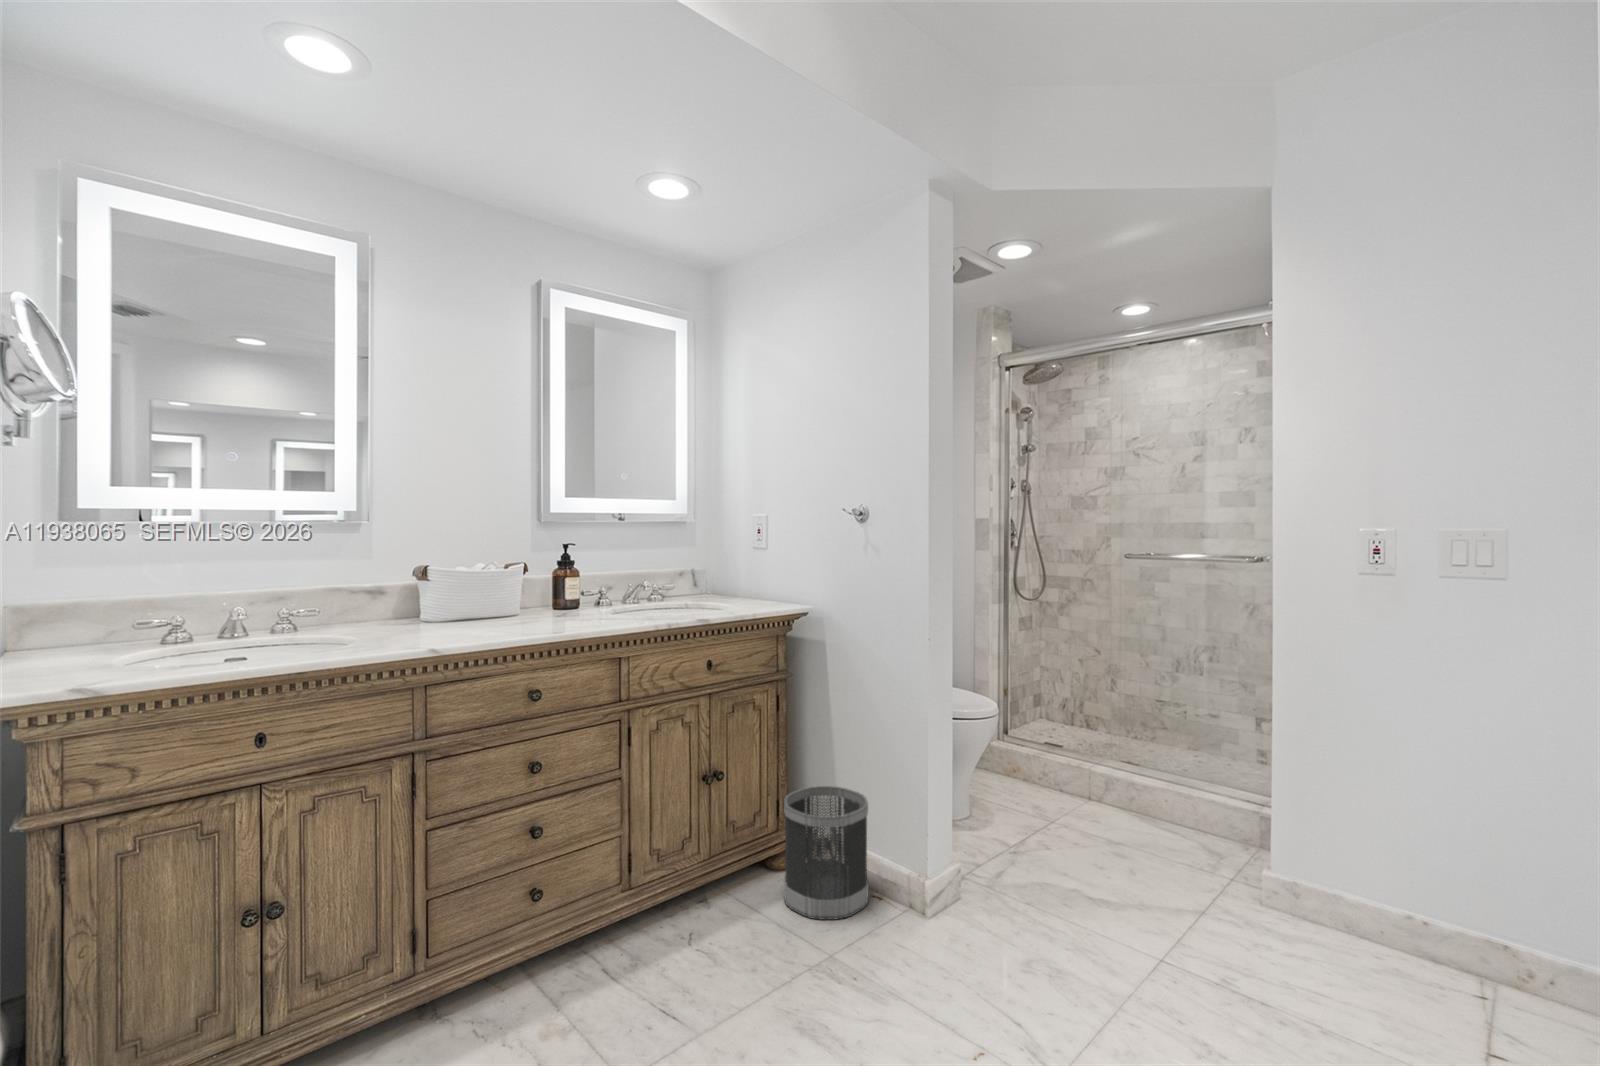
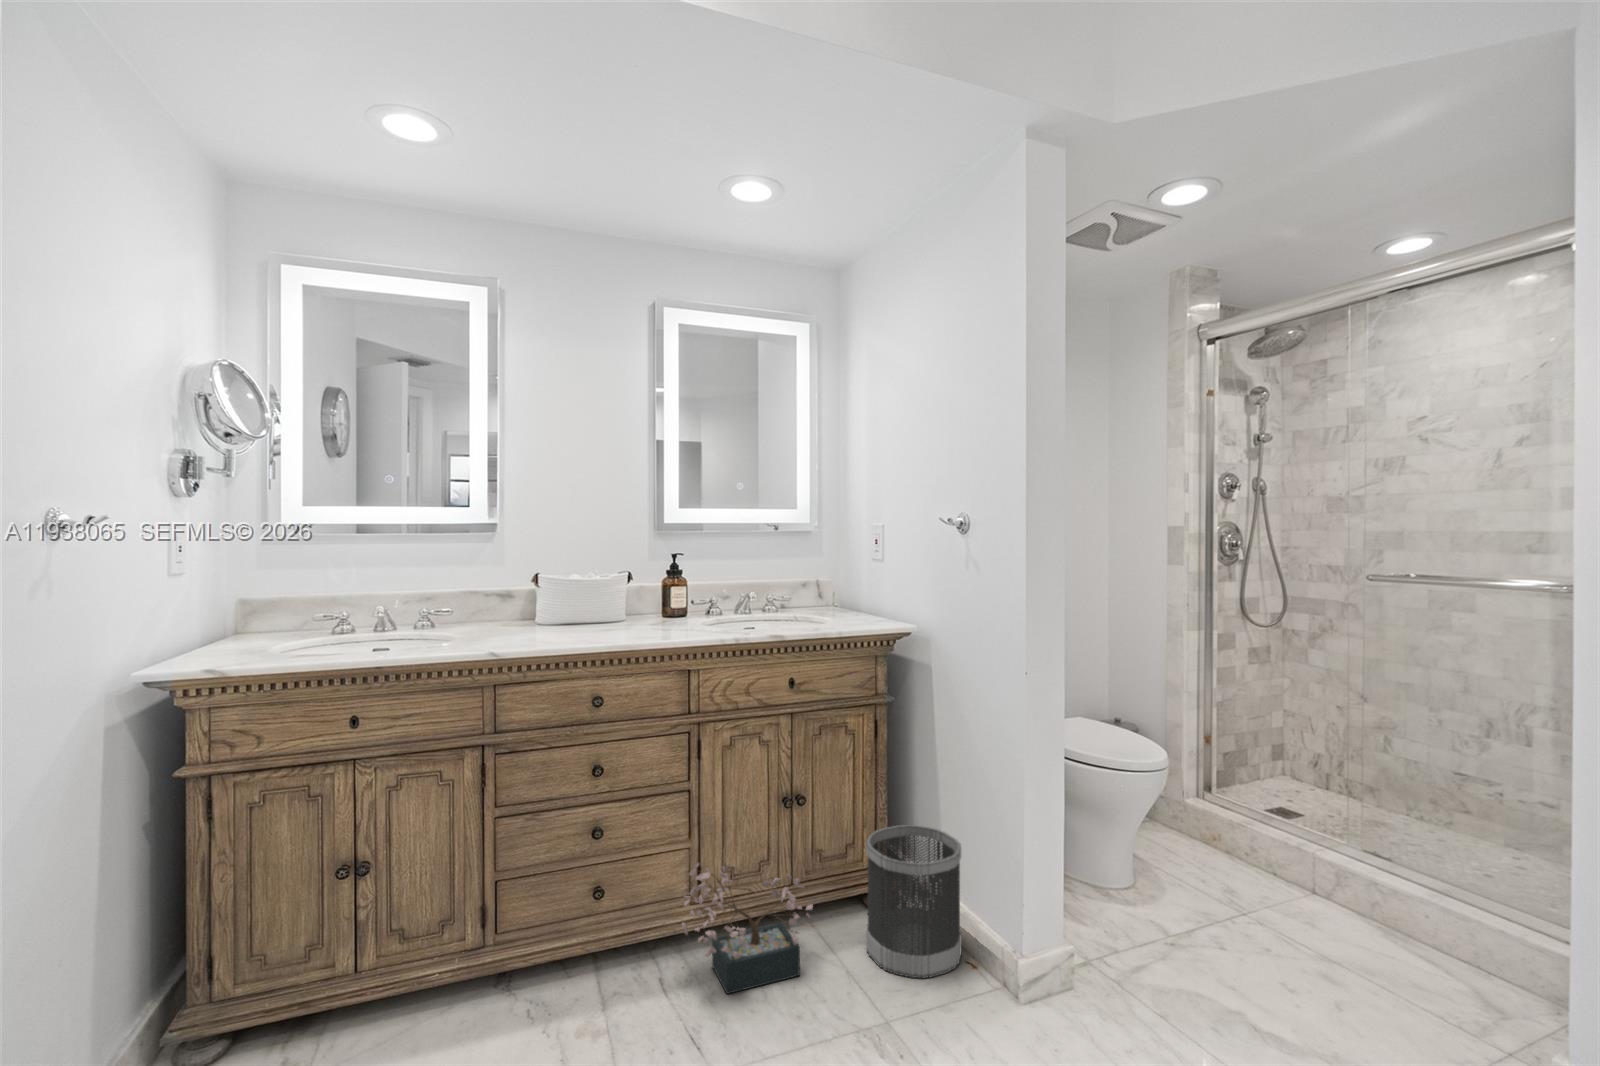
decorative plant: none [625,846,743,969] -> present [682,863,813,994]

